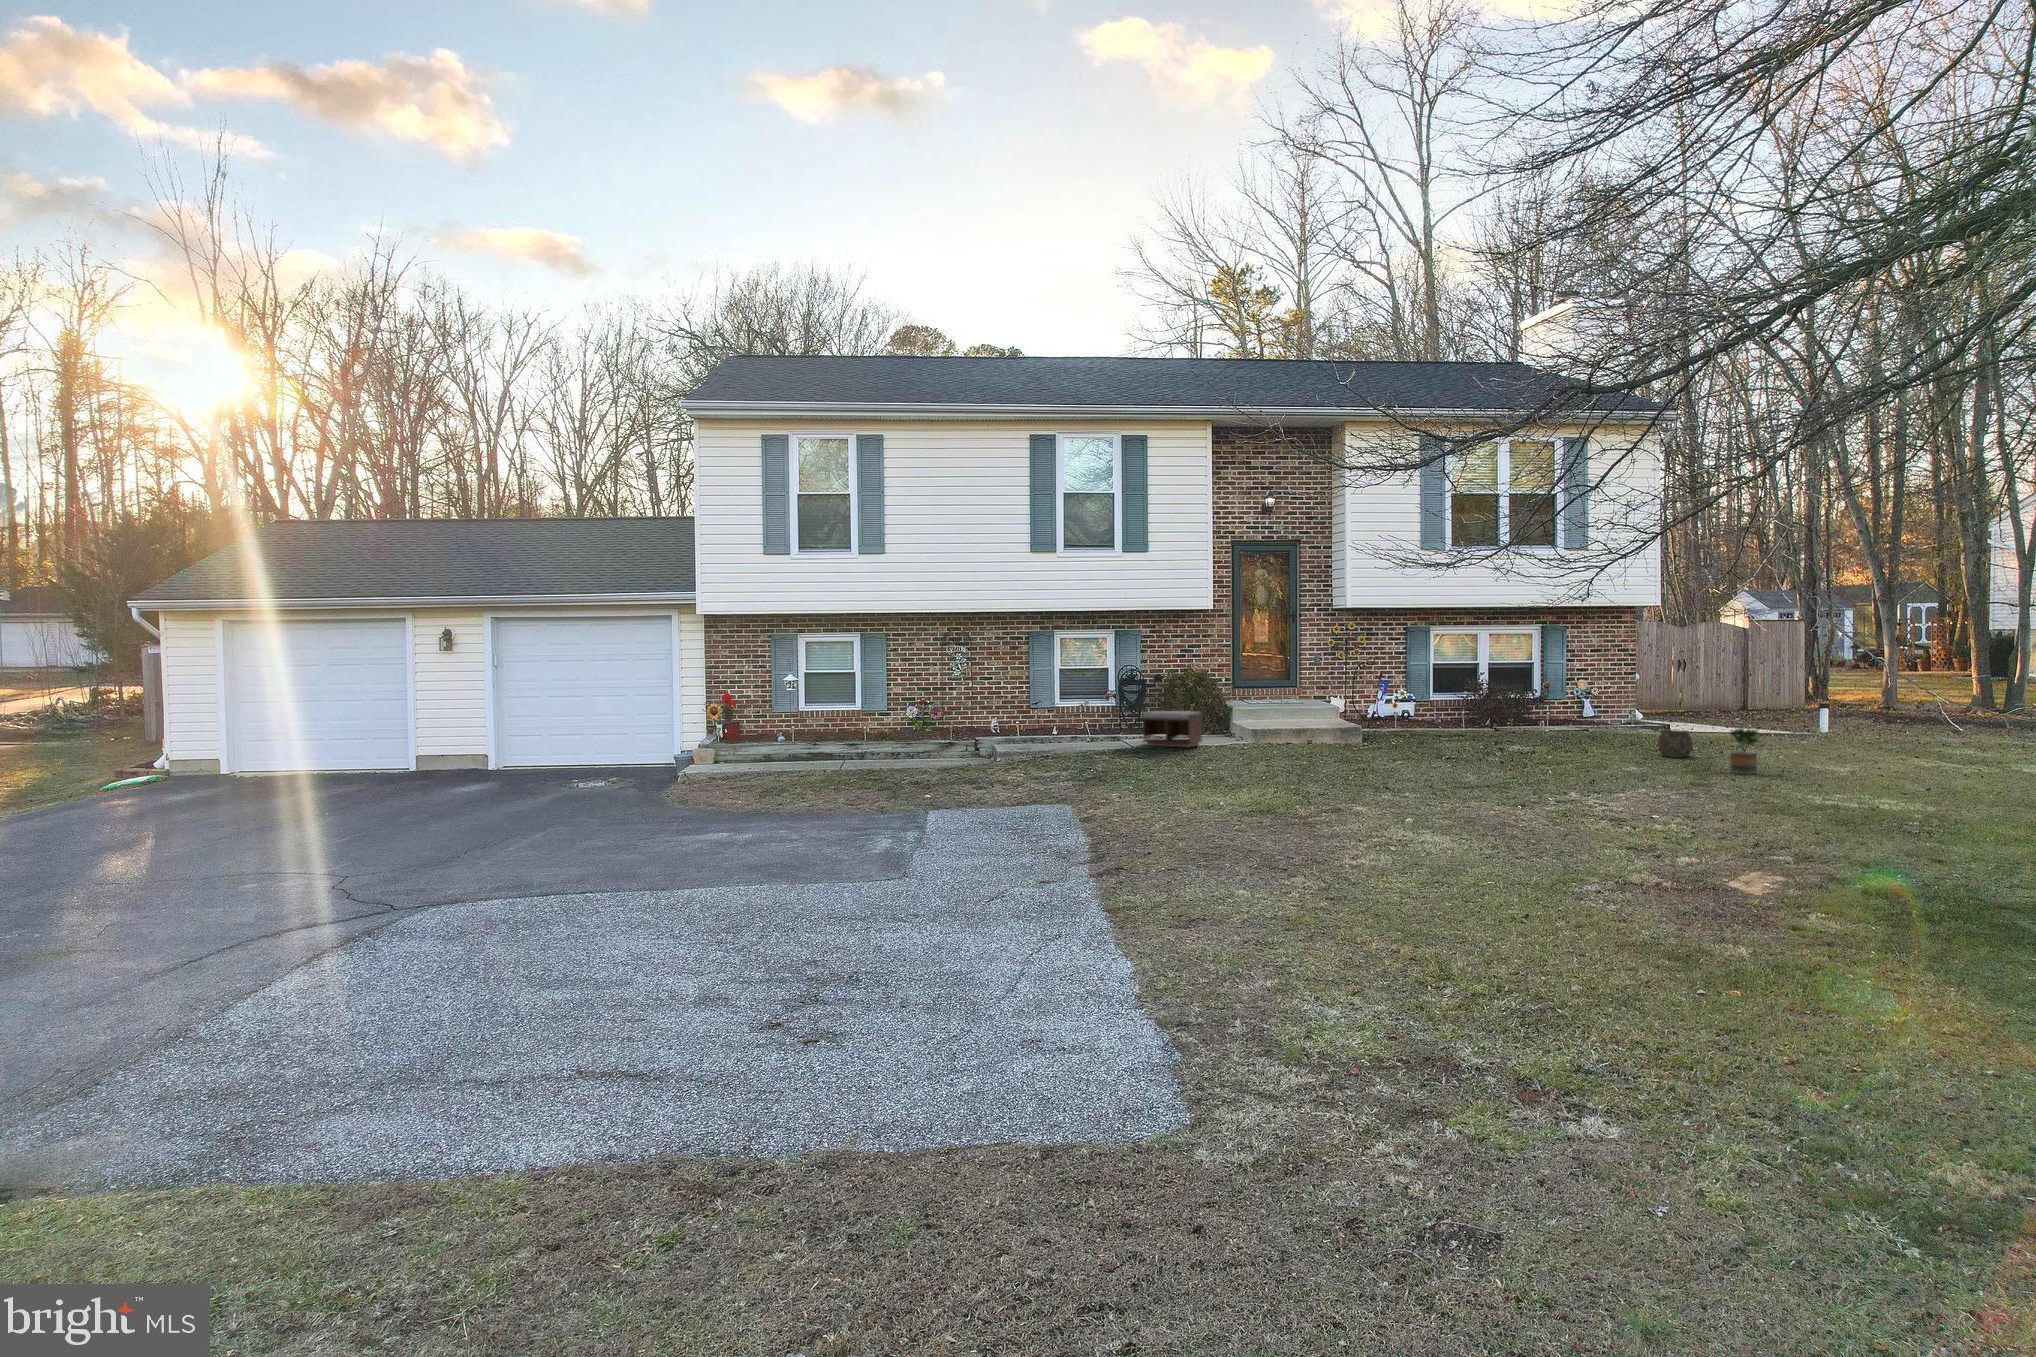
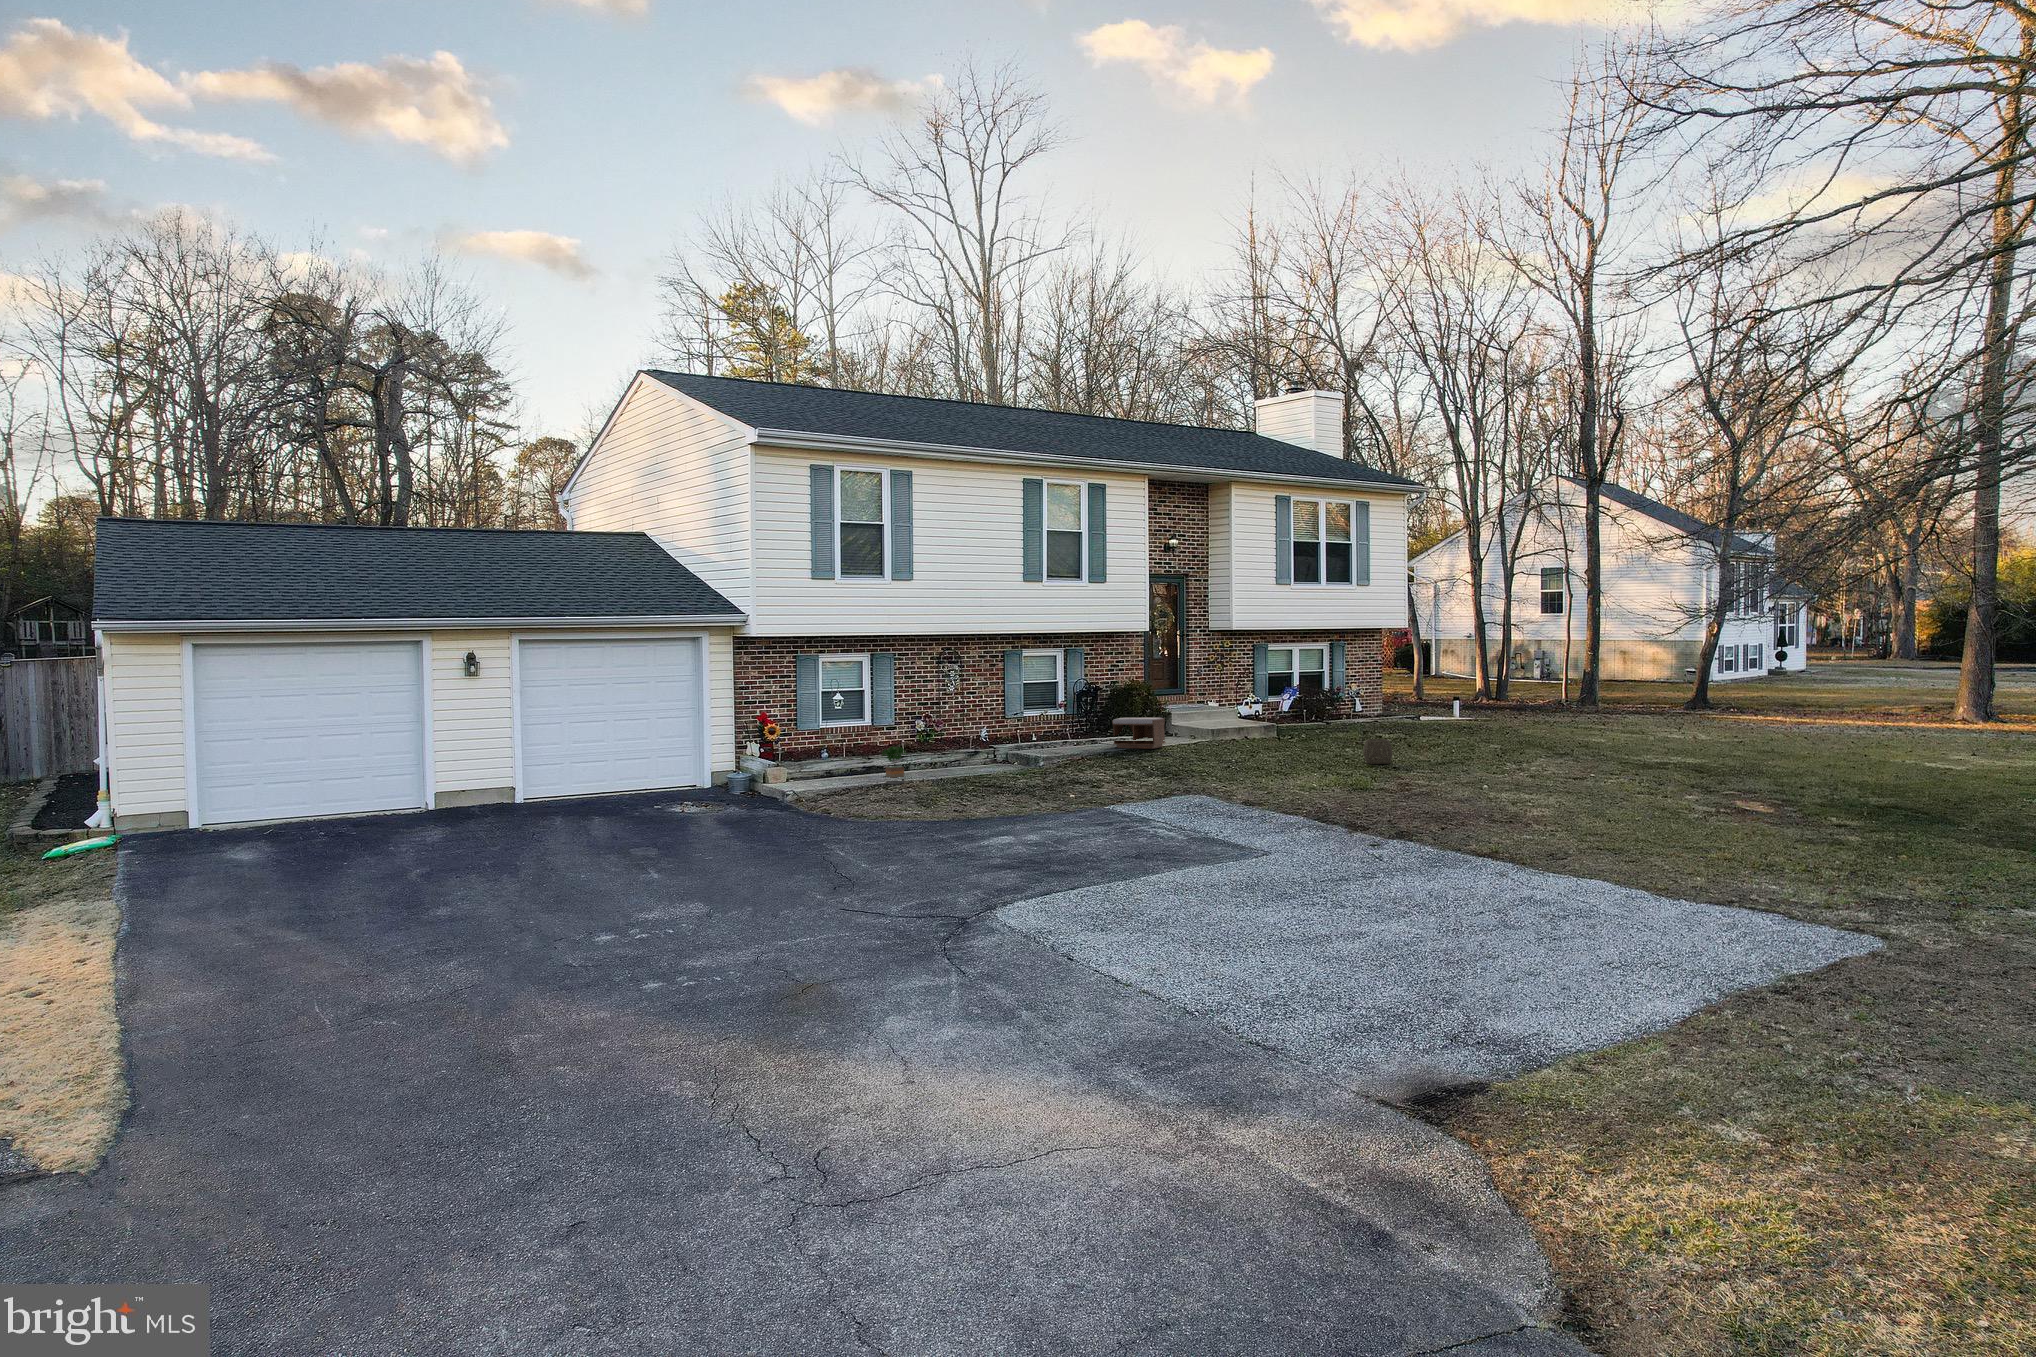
potted tree: present [1730,728,1763,775] -> present [882,747,907,785]
woven basket: present [1658,730,1692,758] -> present [1363,739,1393,764]

